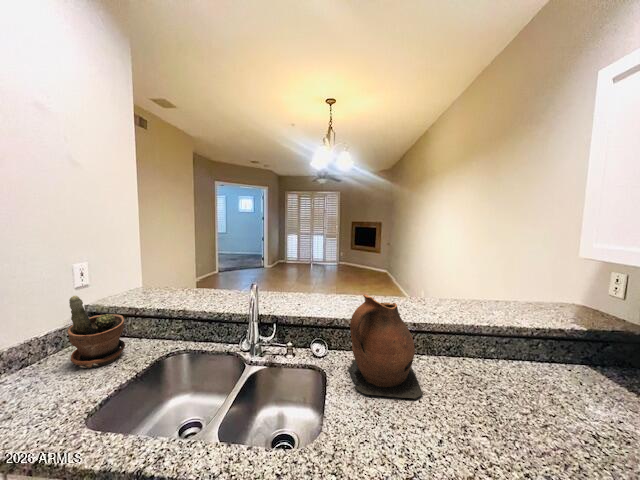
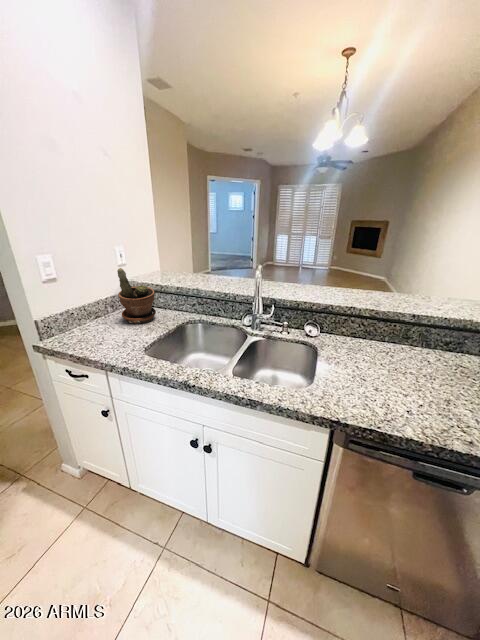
ceramic pitcher: present [347,294,423,400] -> none [338,279,411,376]

